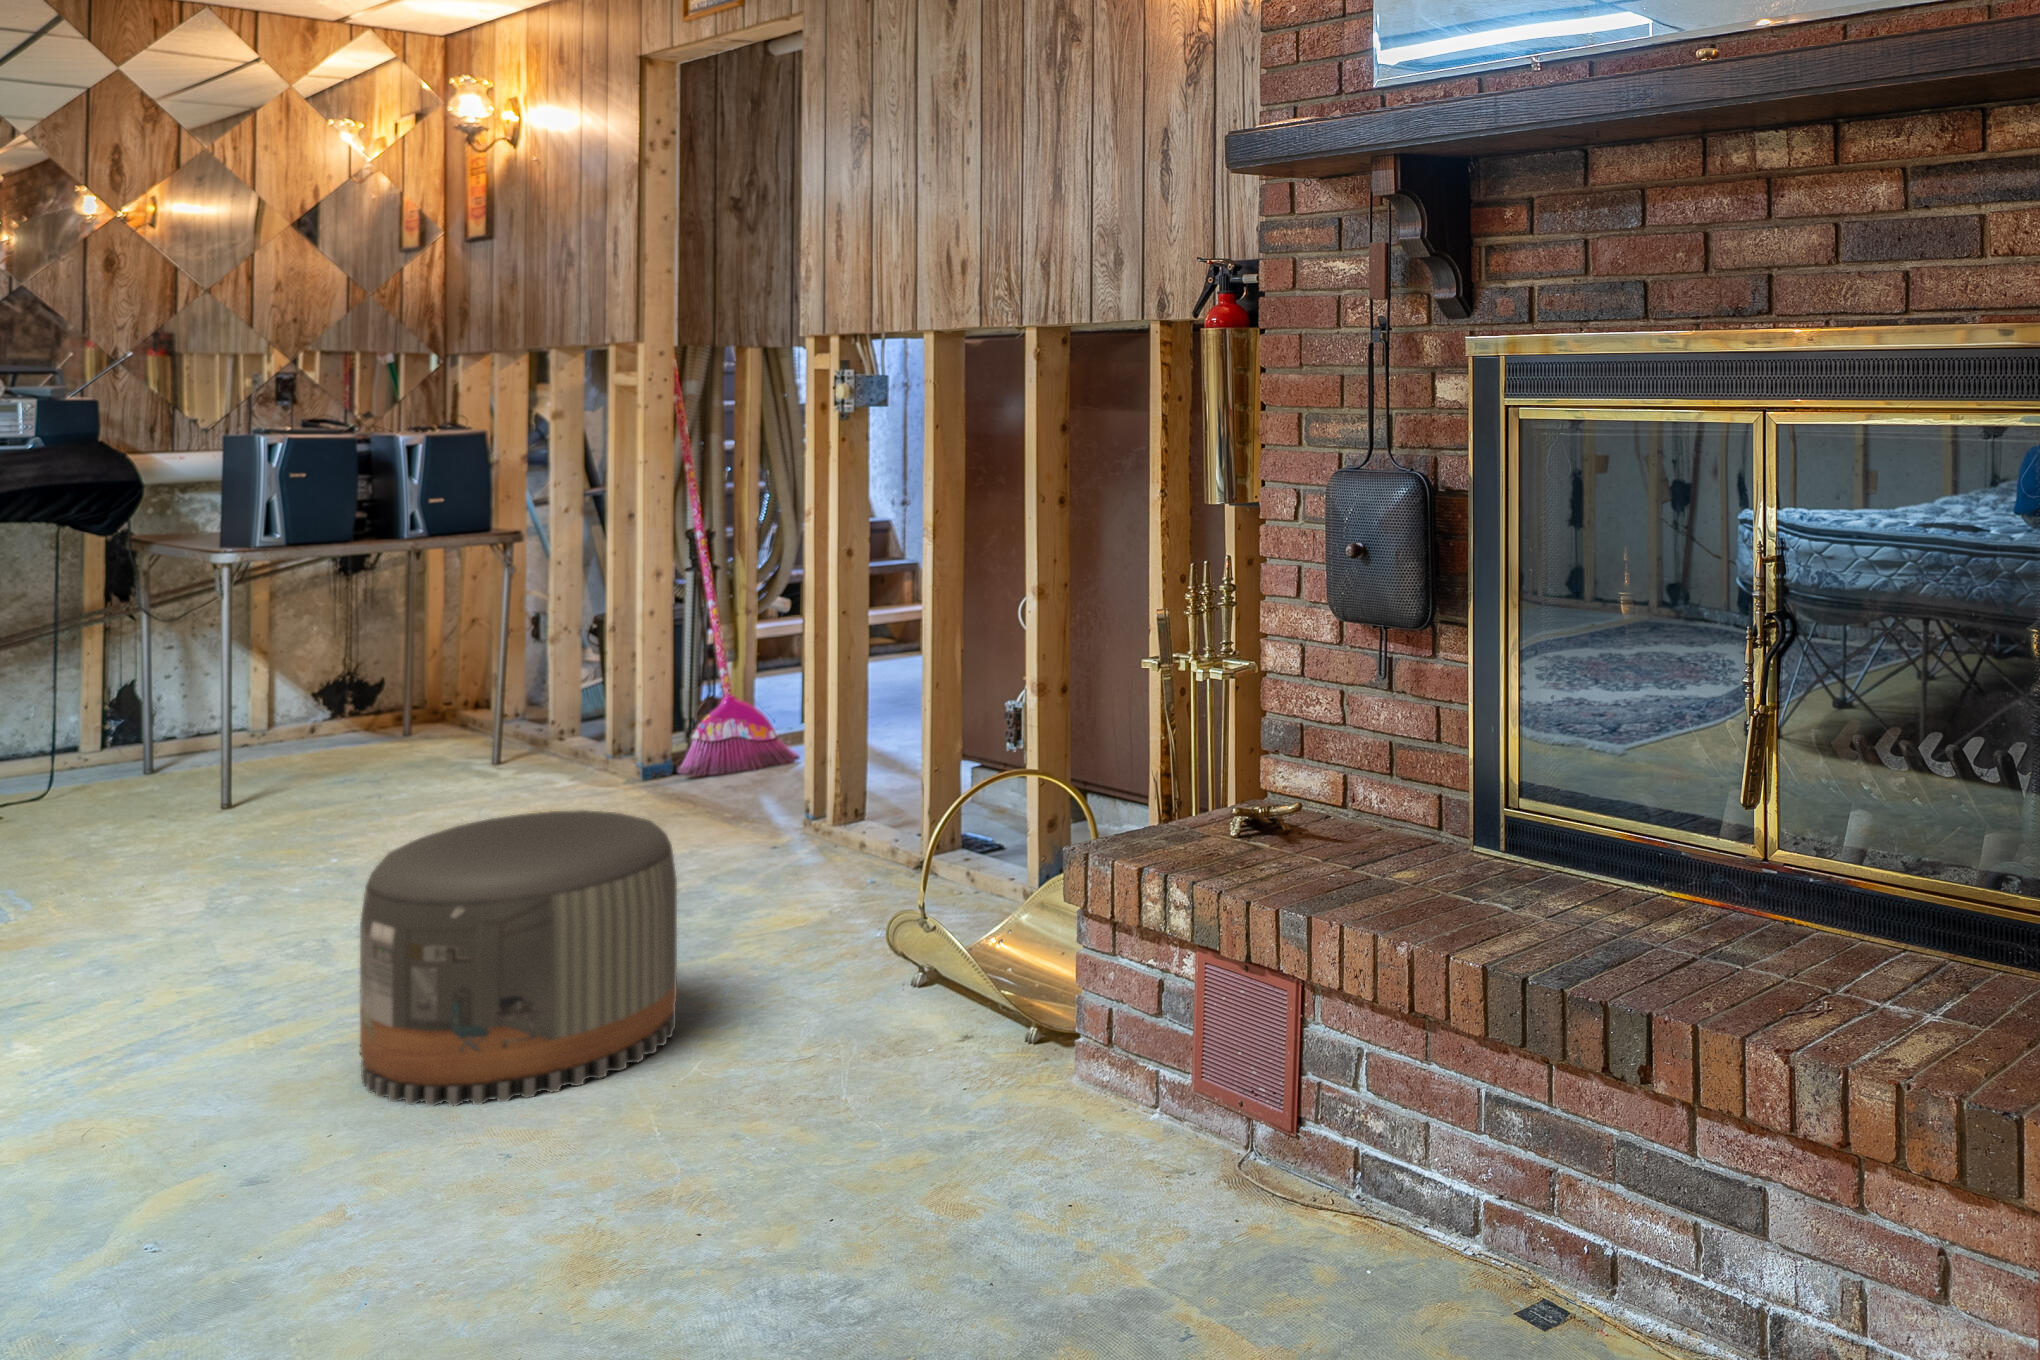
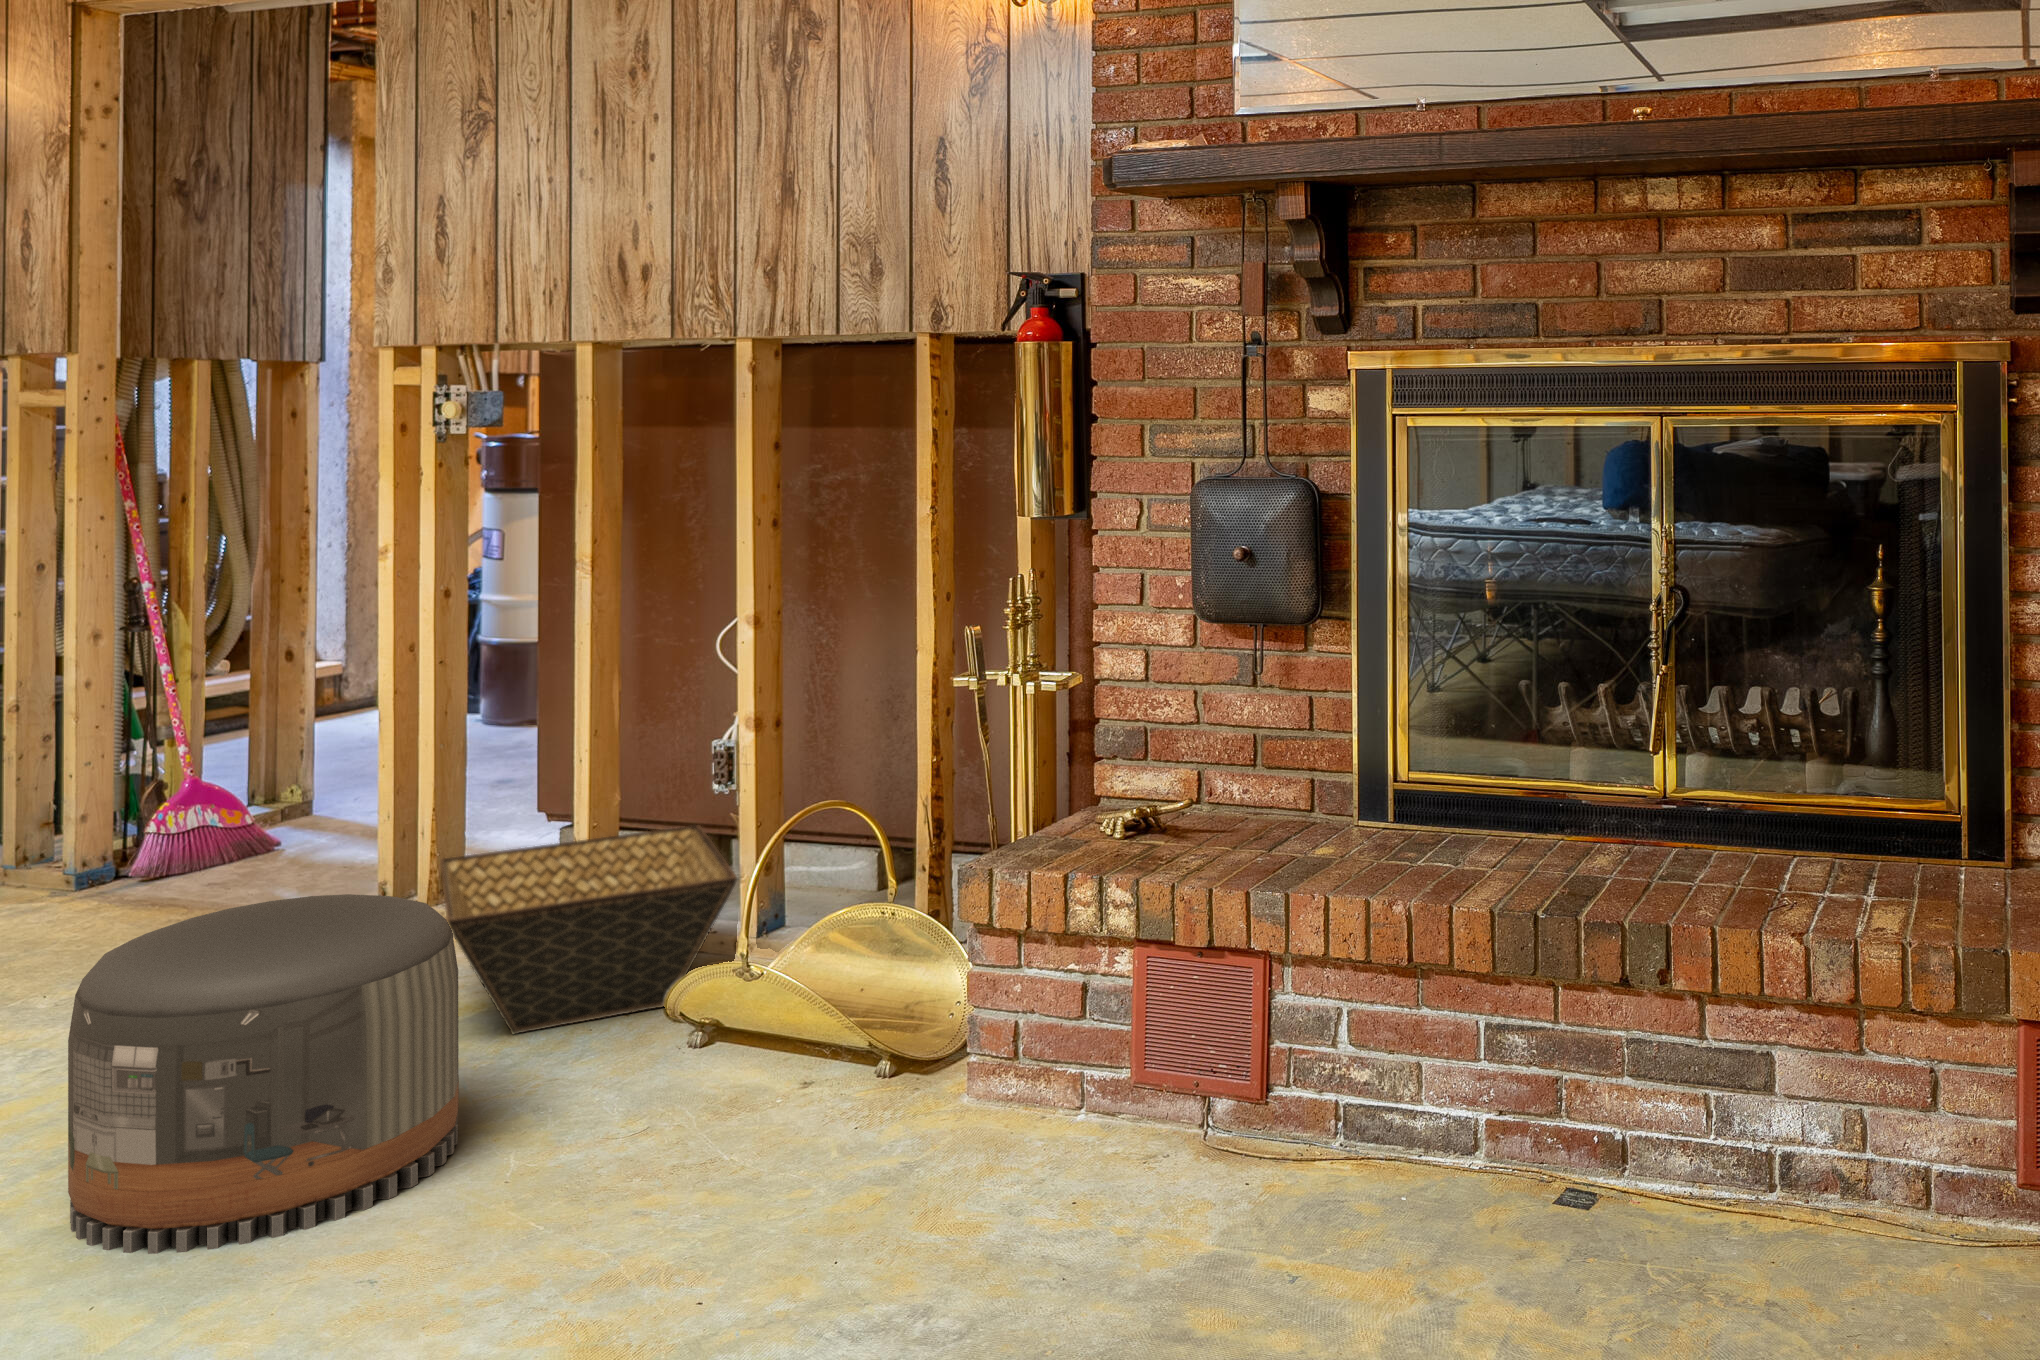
basket: none [727,777,1002,951] -> present [440,825,737,1034]

